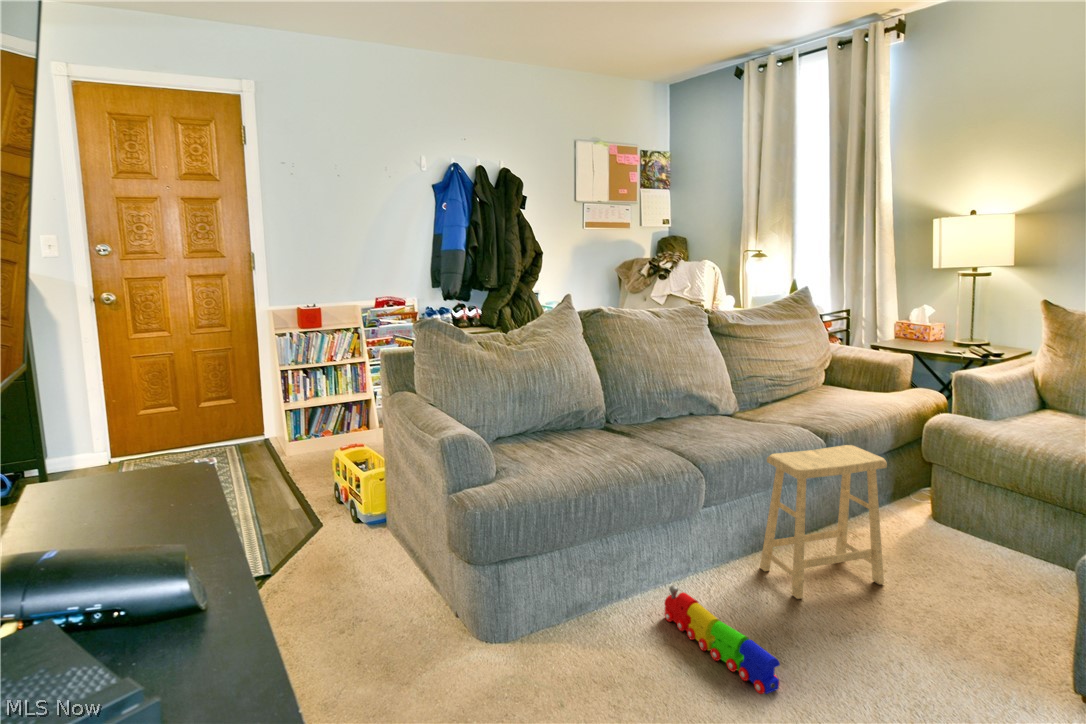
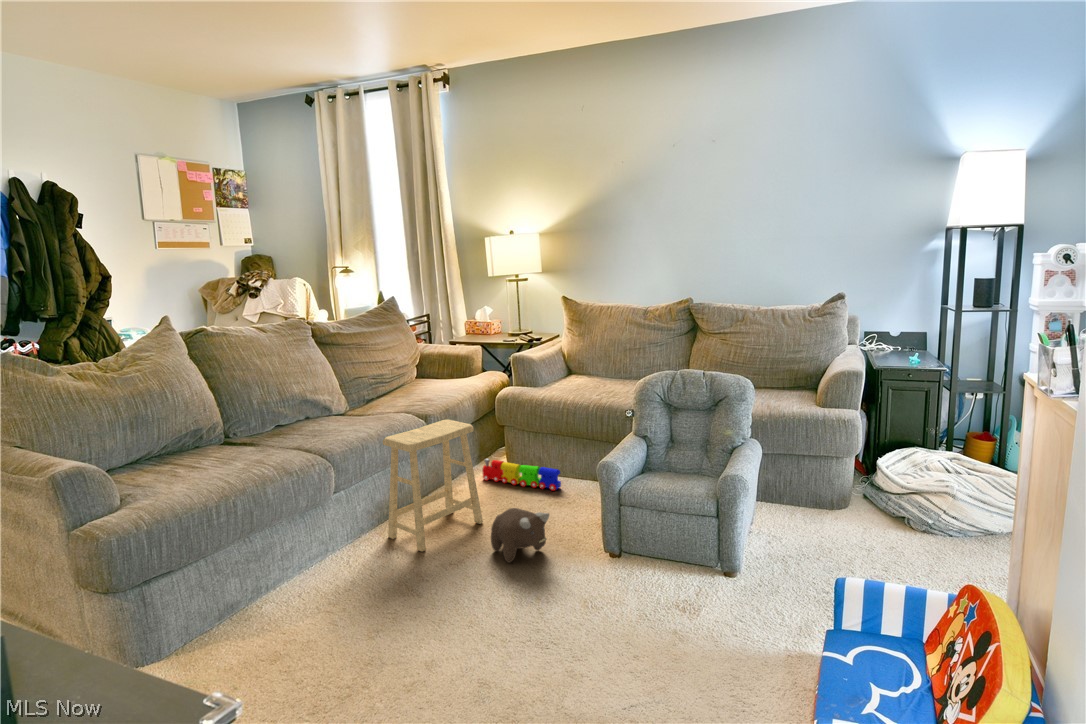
plush toy: none [892,582,989,654] -> present [491,508,549,563]
toy train: present [664,586,780,694] -> present [482,459,561,491]

